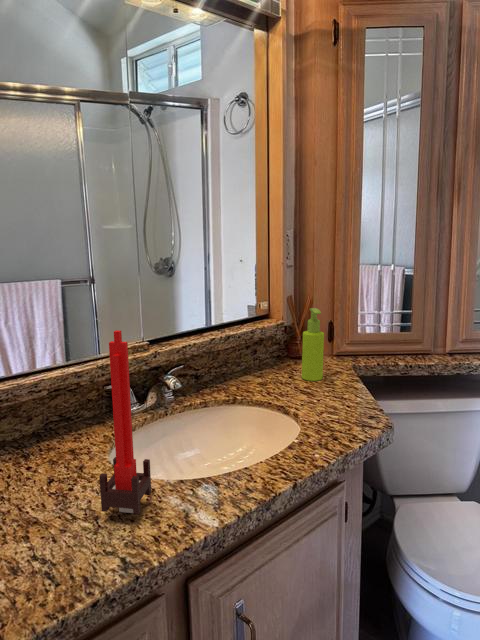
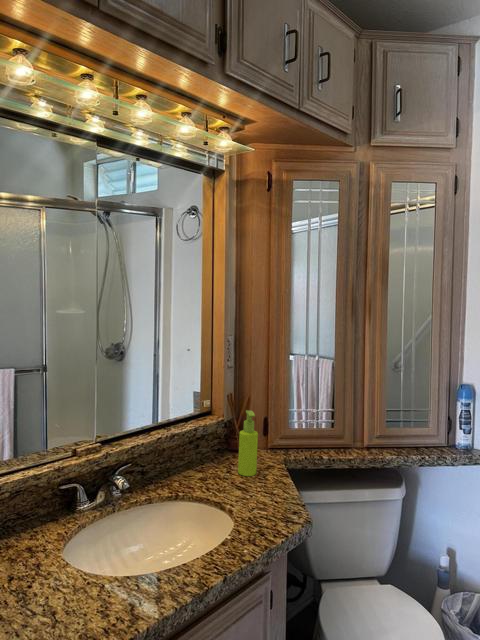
candle: present [99,330,151,514] -> none [60,451,103,609]

